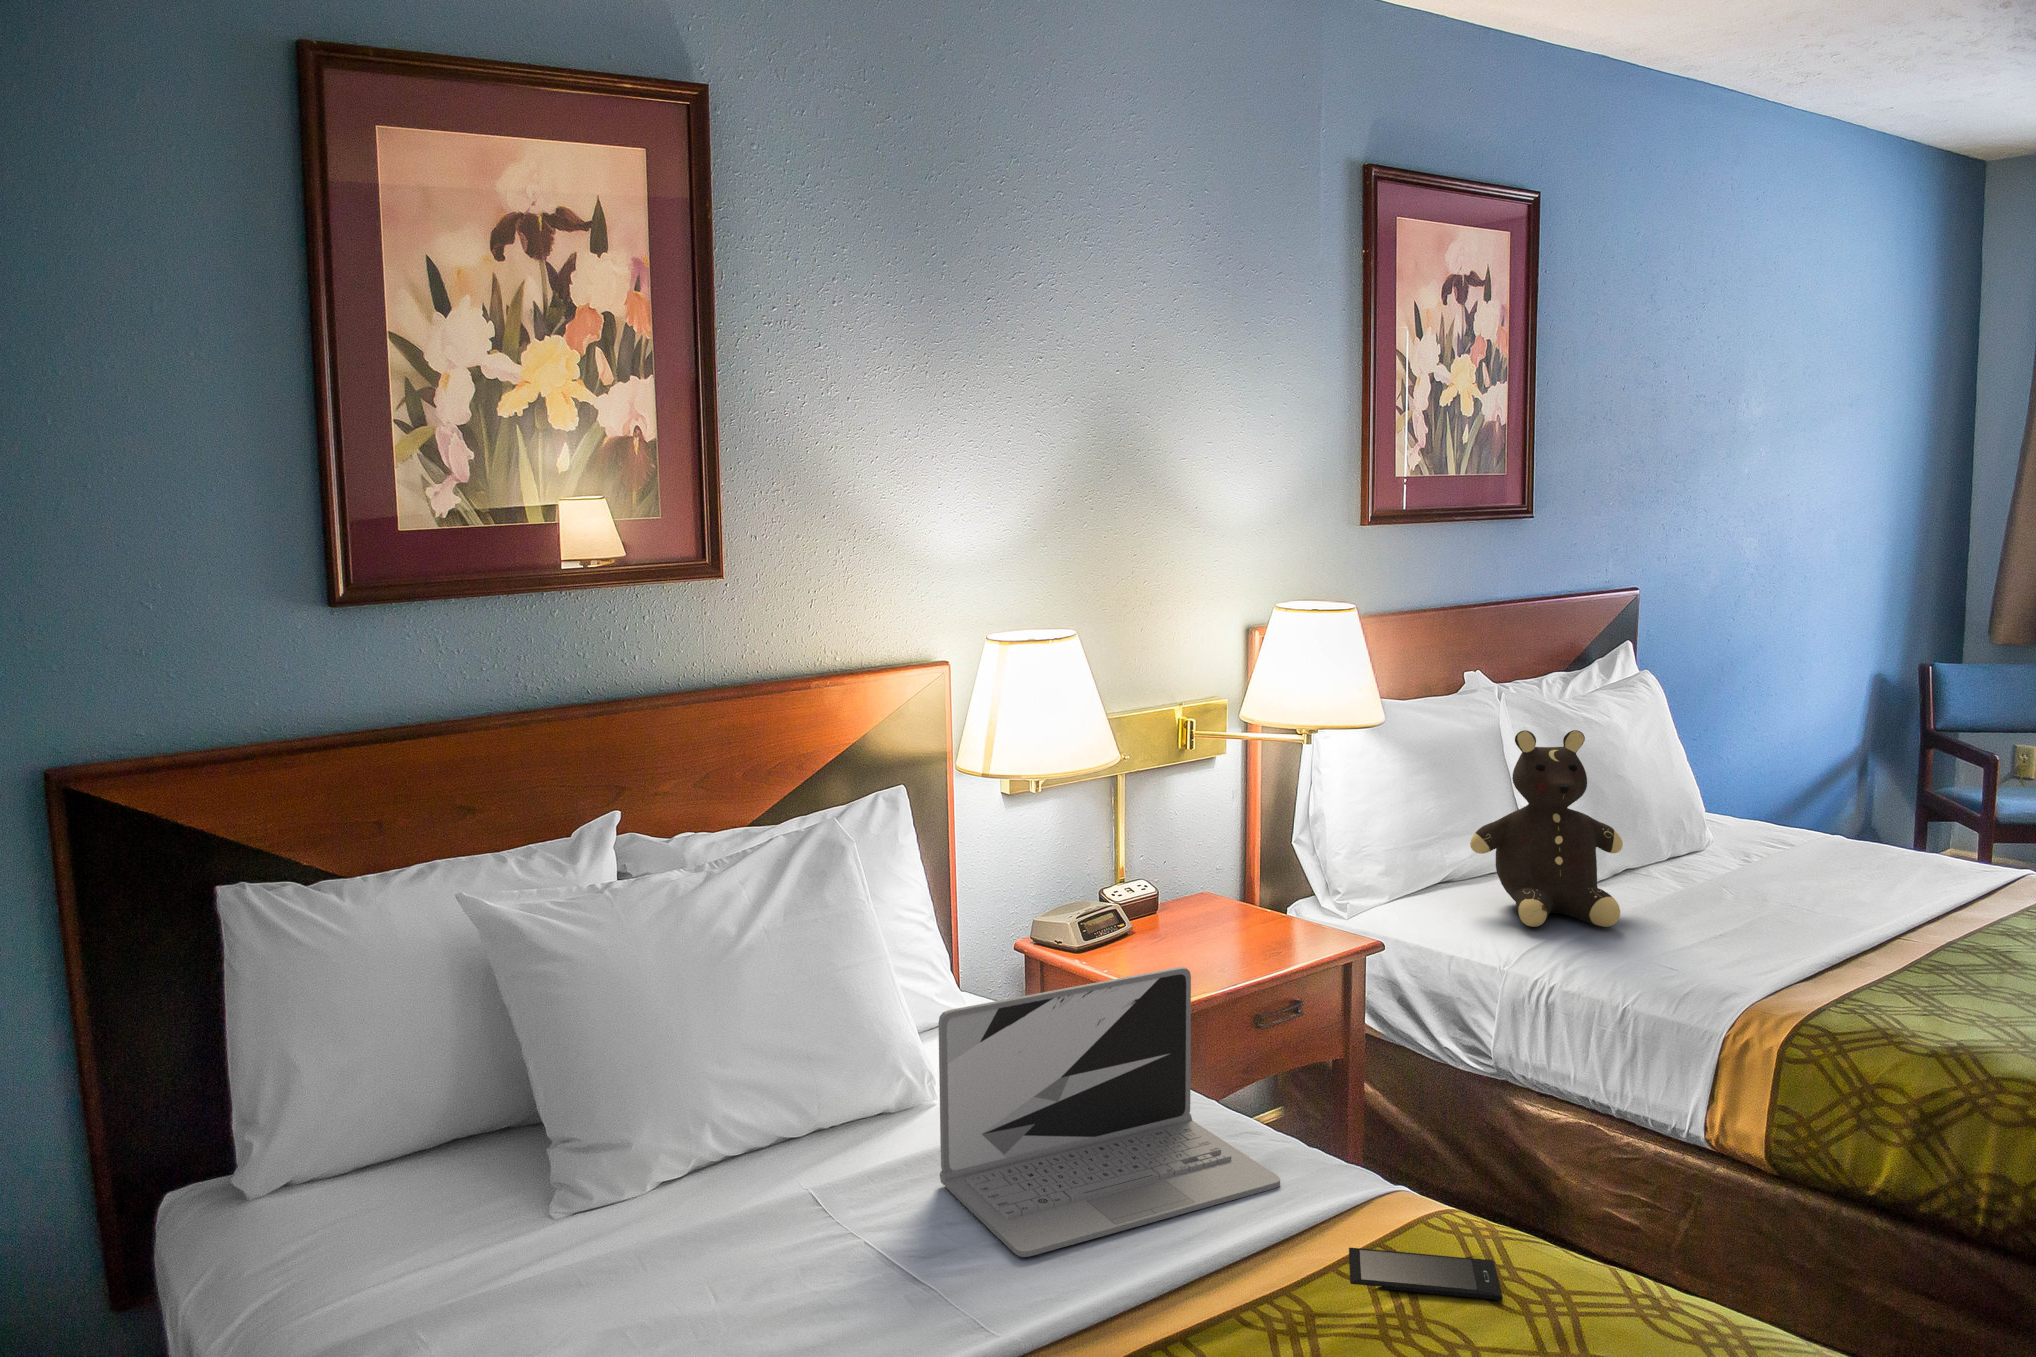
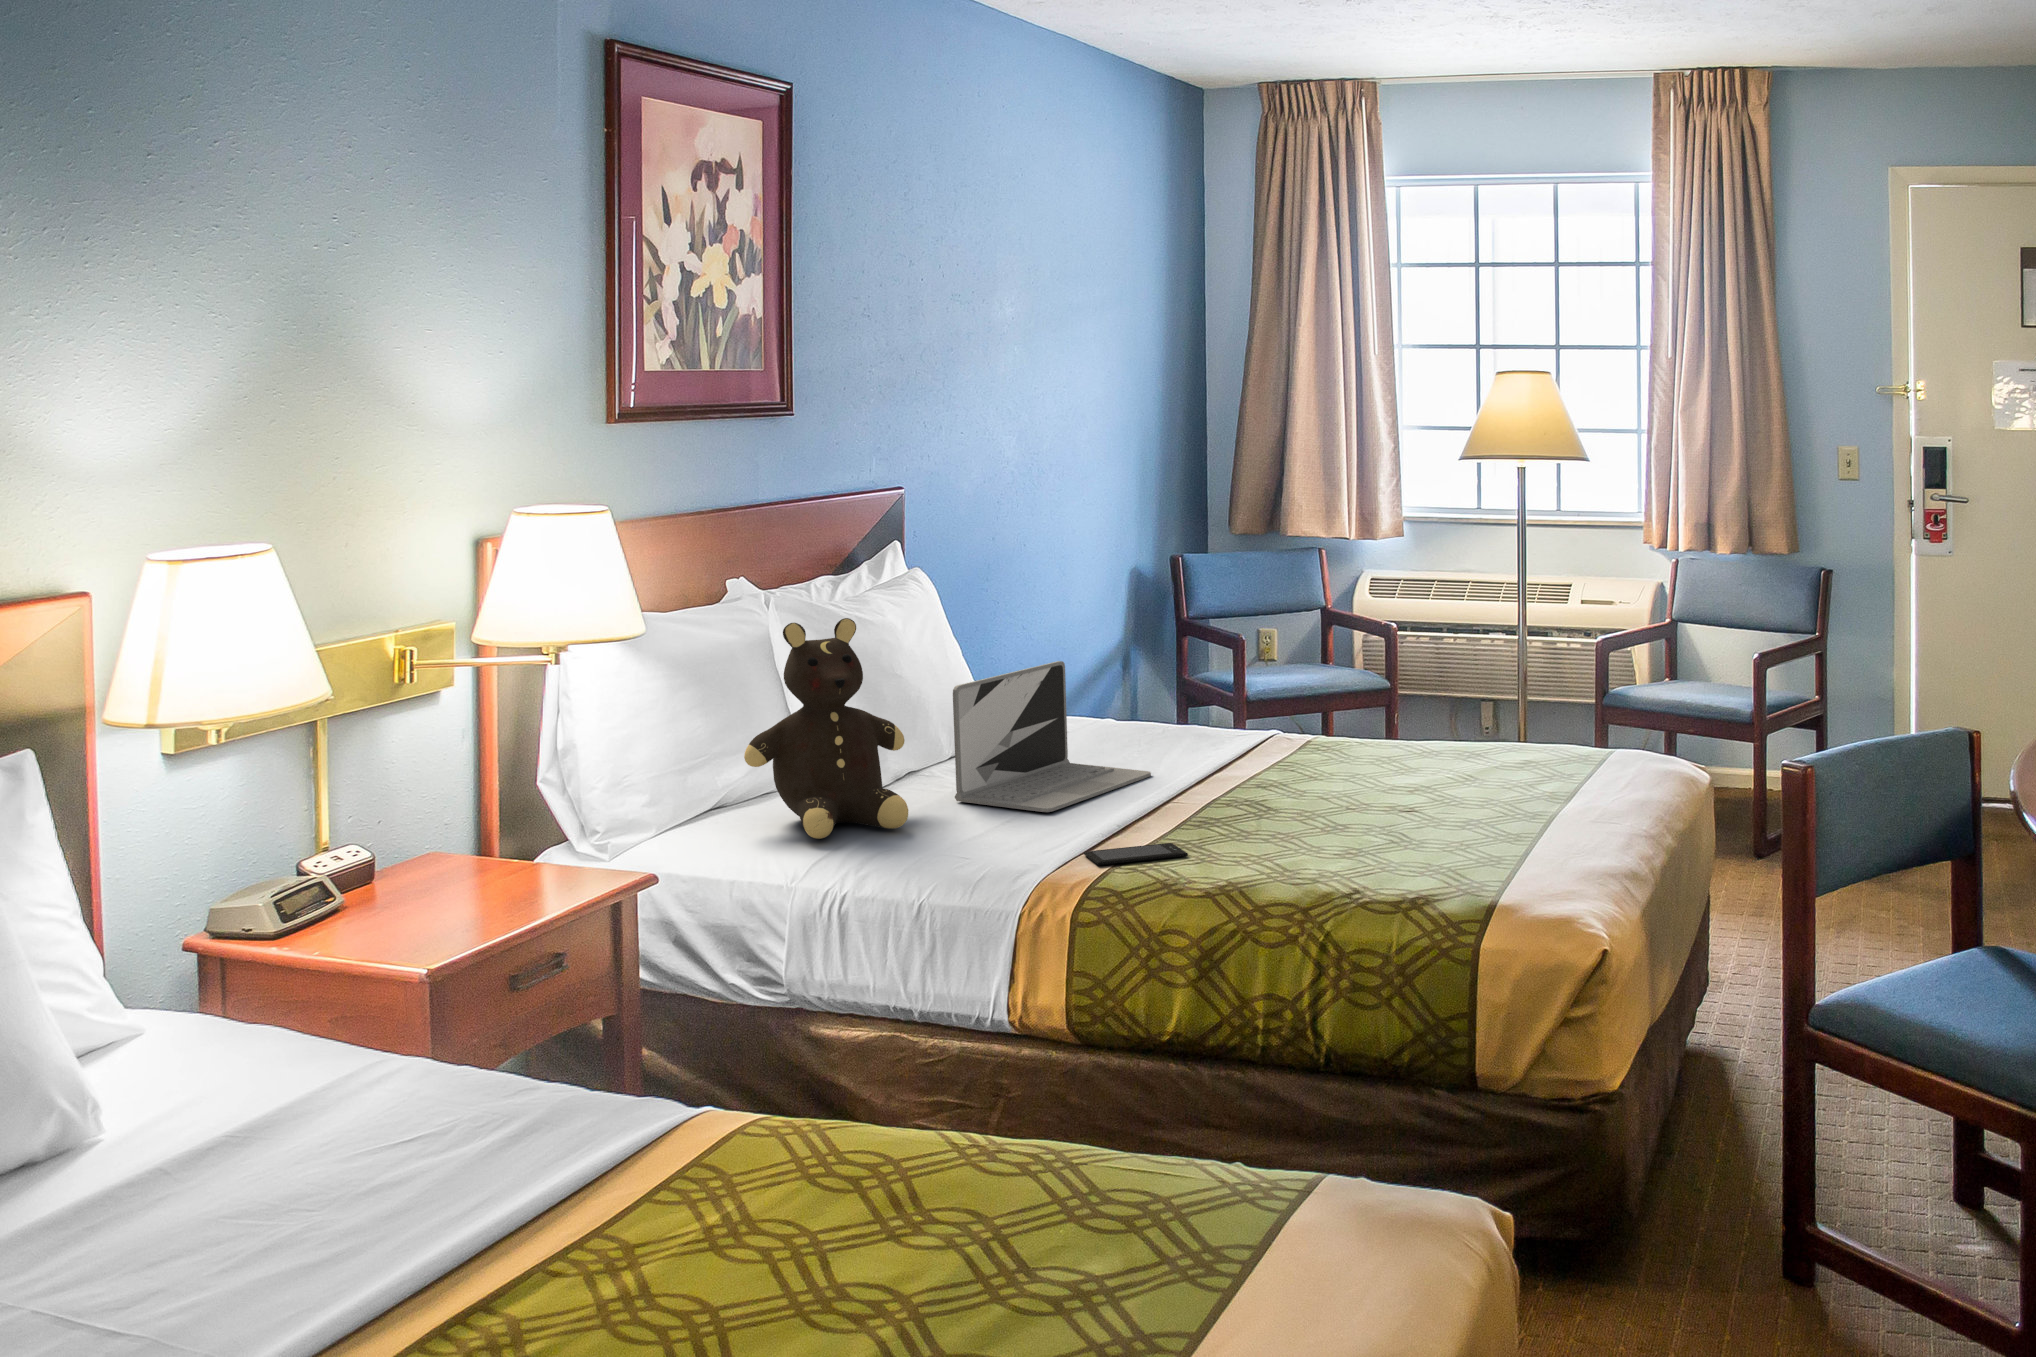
laptop: present [938,967,1280,1257] -> present [953,661,1151,812]
smartphone: present [1349,1248,1502,1300] -> present [1084,843,1188,865]

